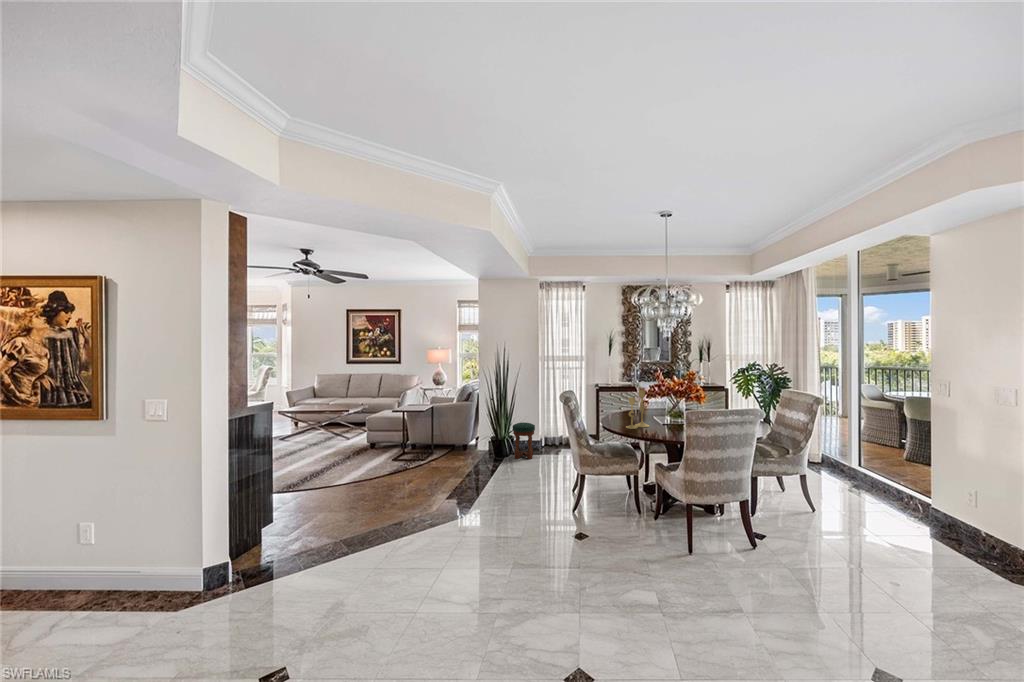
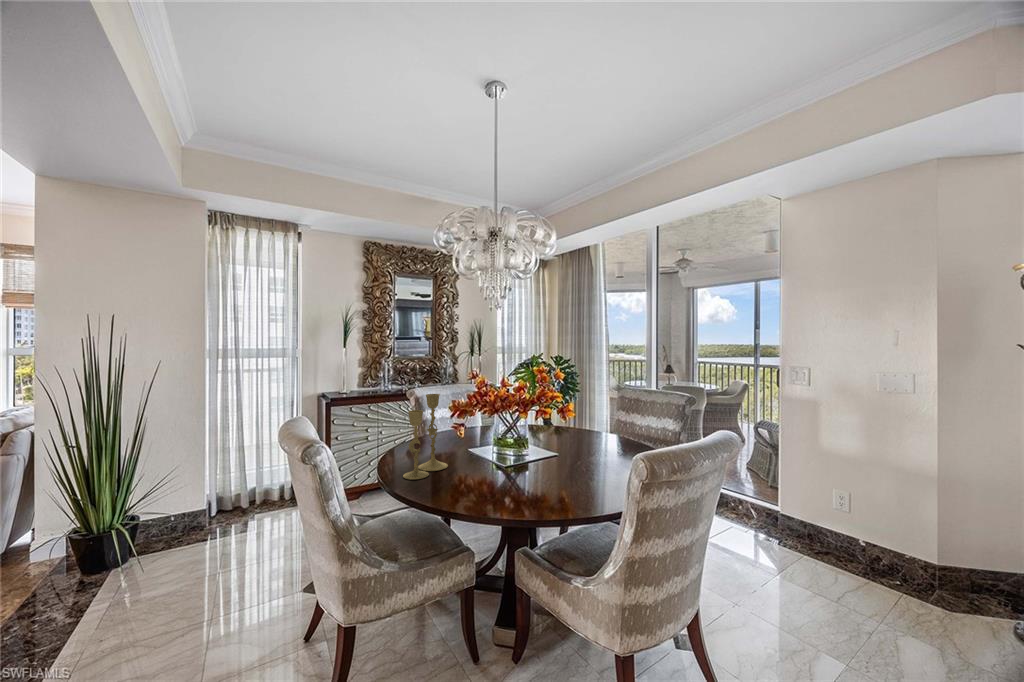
stool: present [513,422,535,459] -> none [129,481,190,566]

